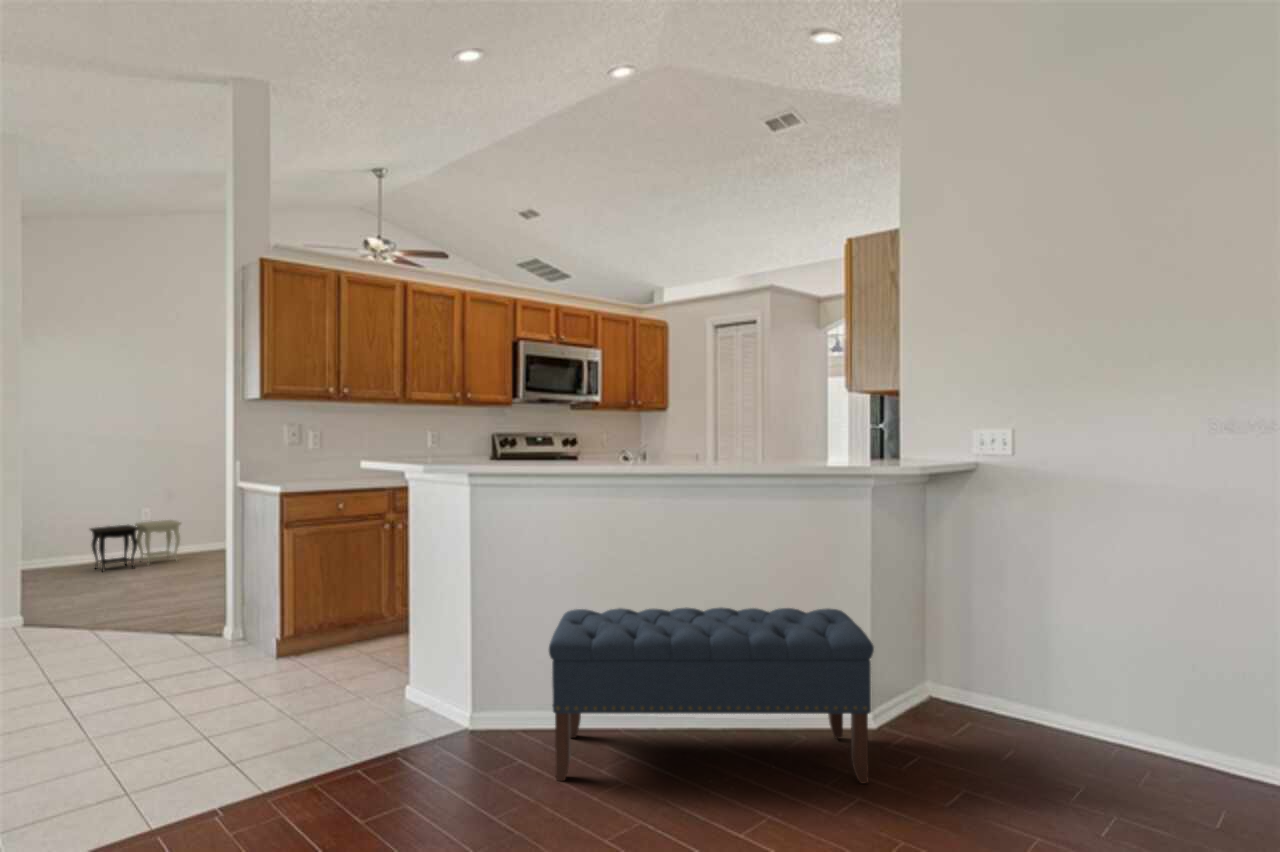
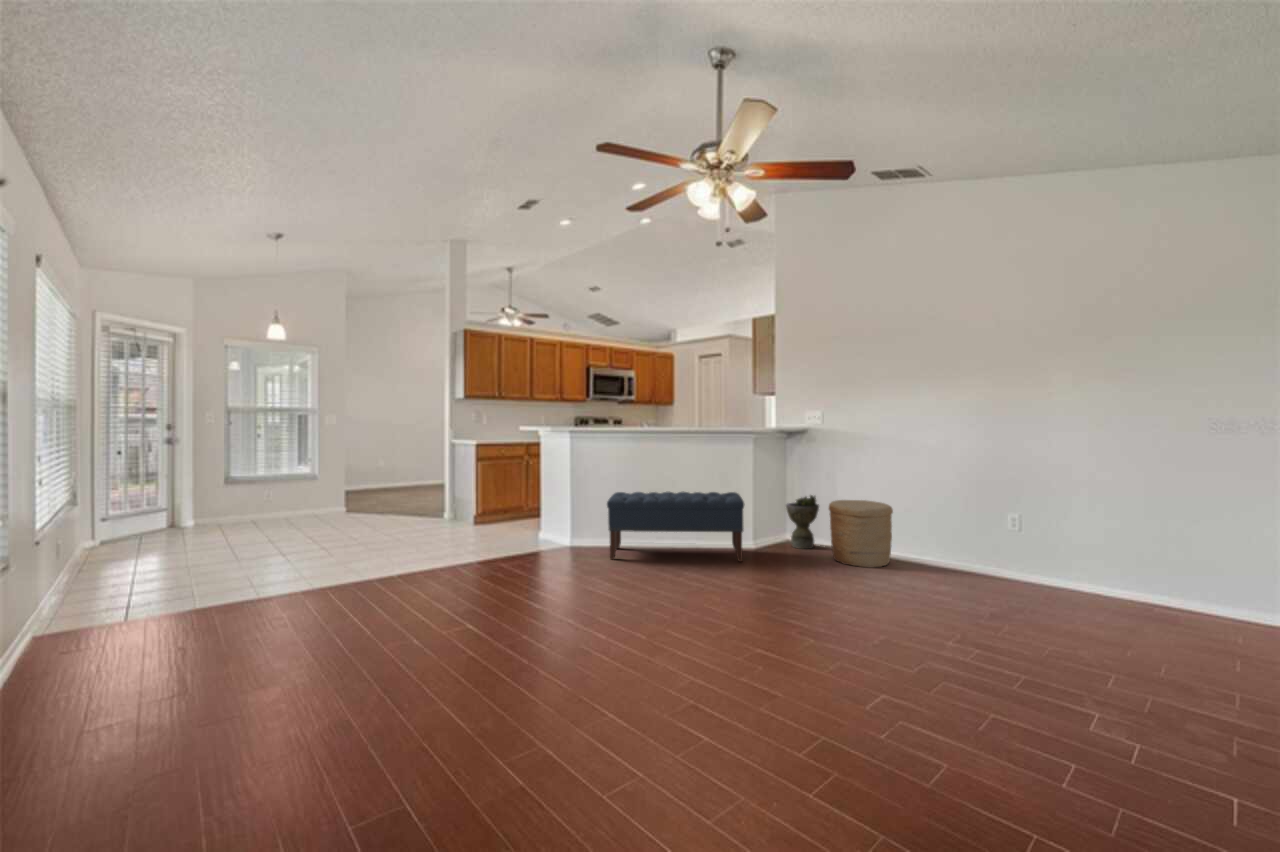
side table: present [90,520,181,571] -> none [359,466,406,493]
planter: none [936,608,1011,730] -> present [786,495,819,549]
woven basket: none [1052,625,1214,799] -> present [829,500,893,568]

